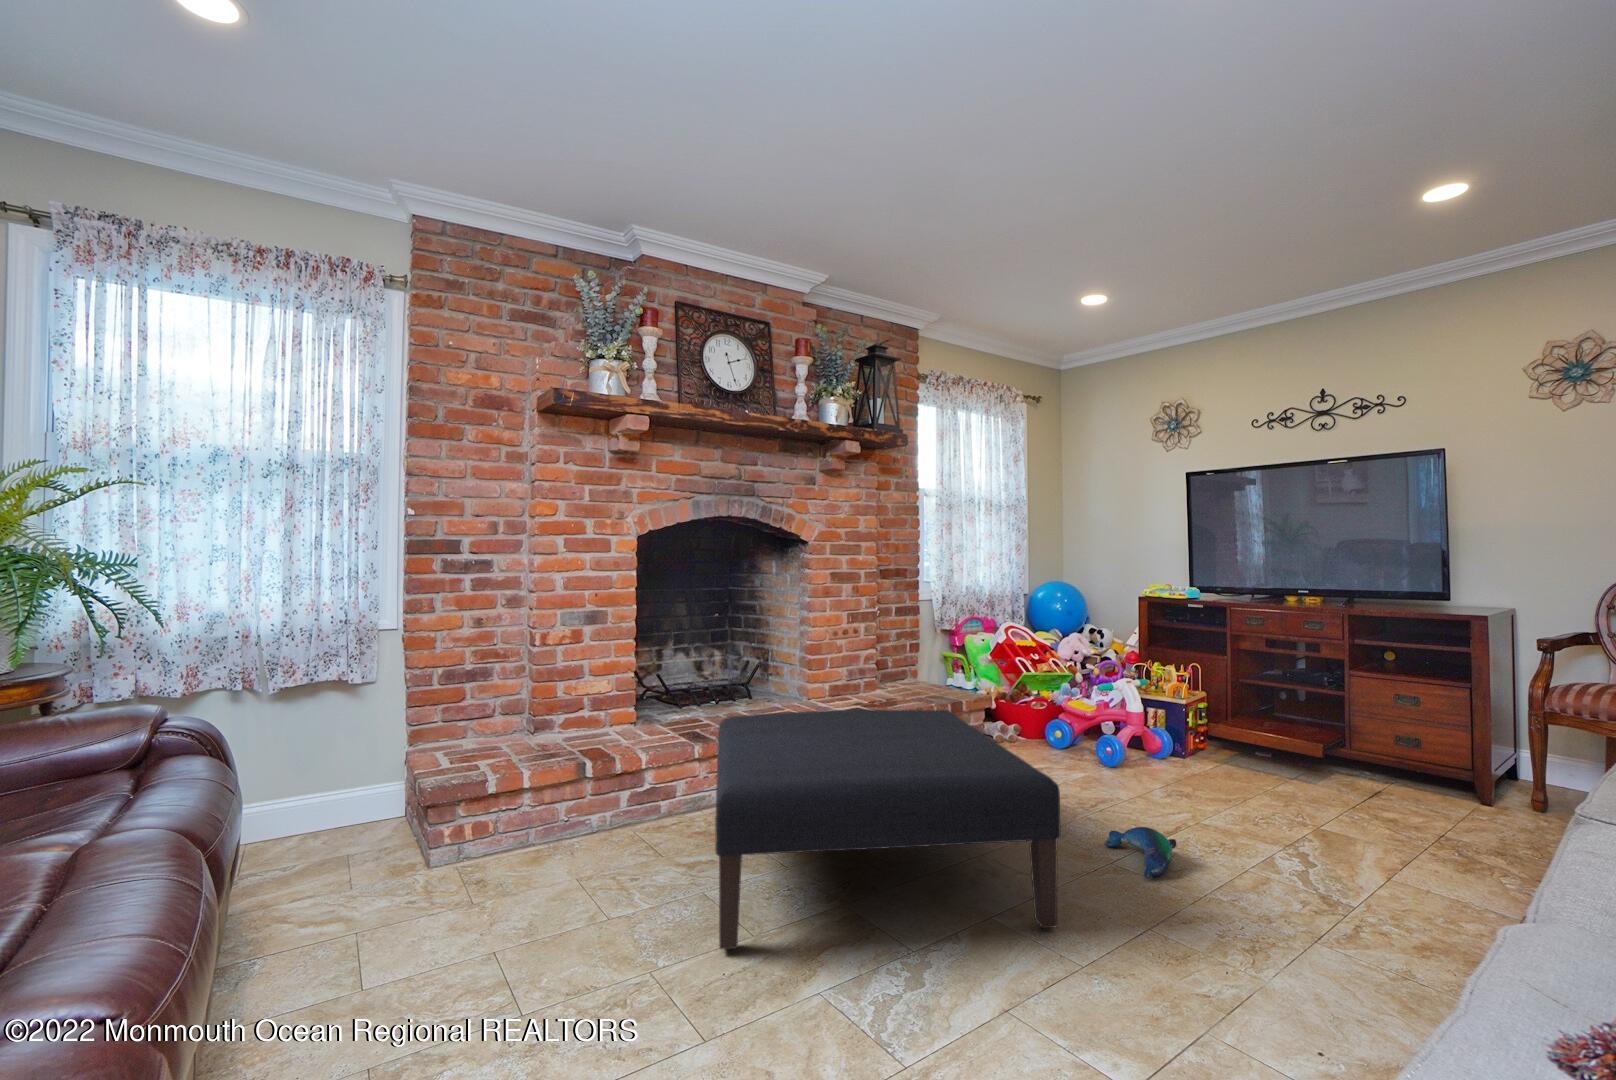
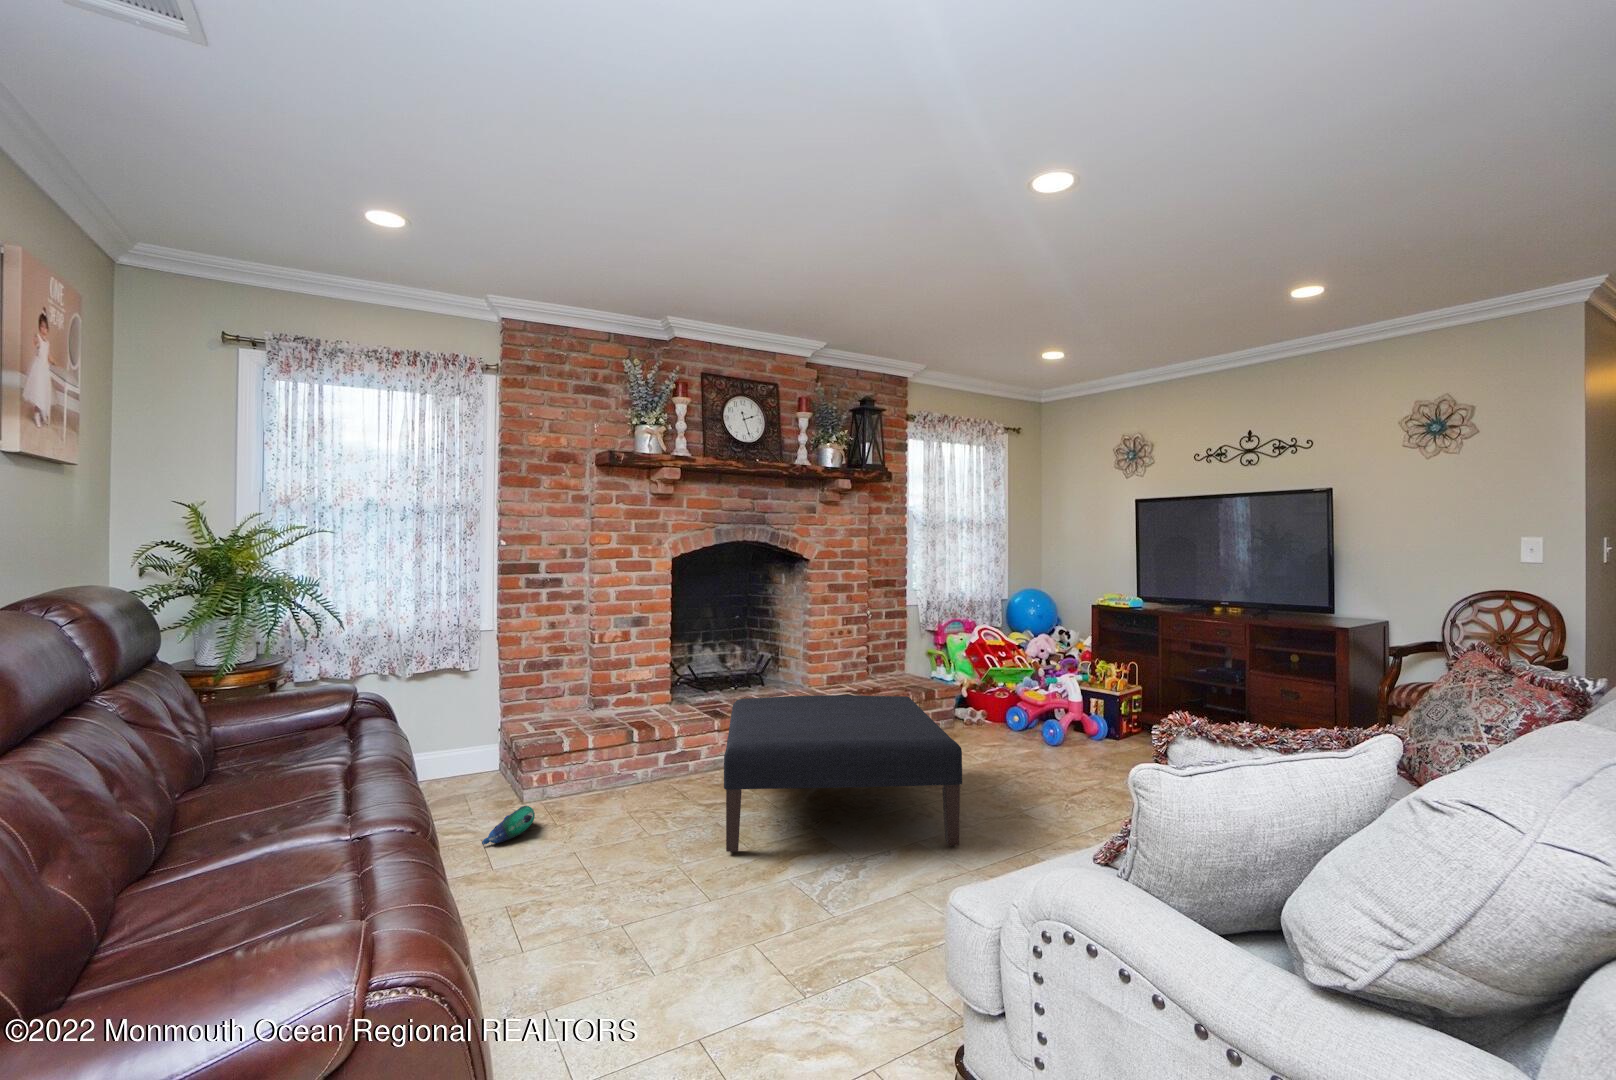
plush toy: present [1105,827,1176,878] -> present [482,806,535,845]

